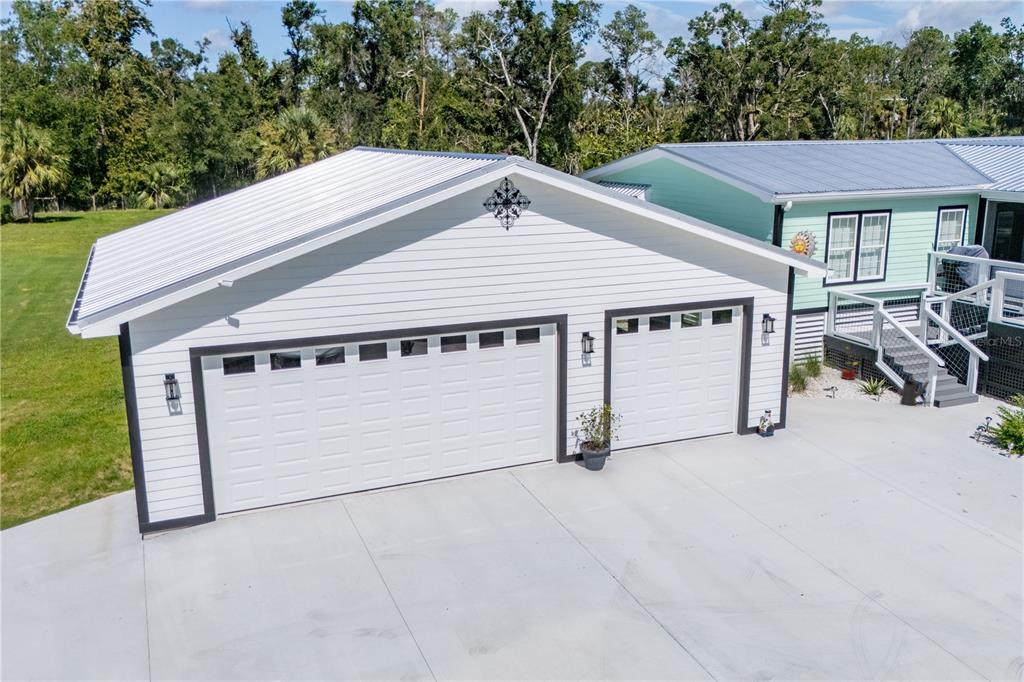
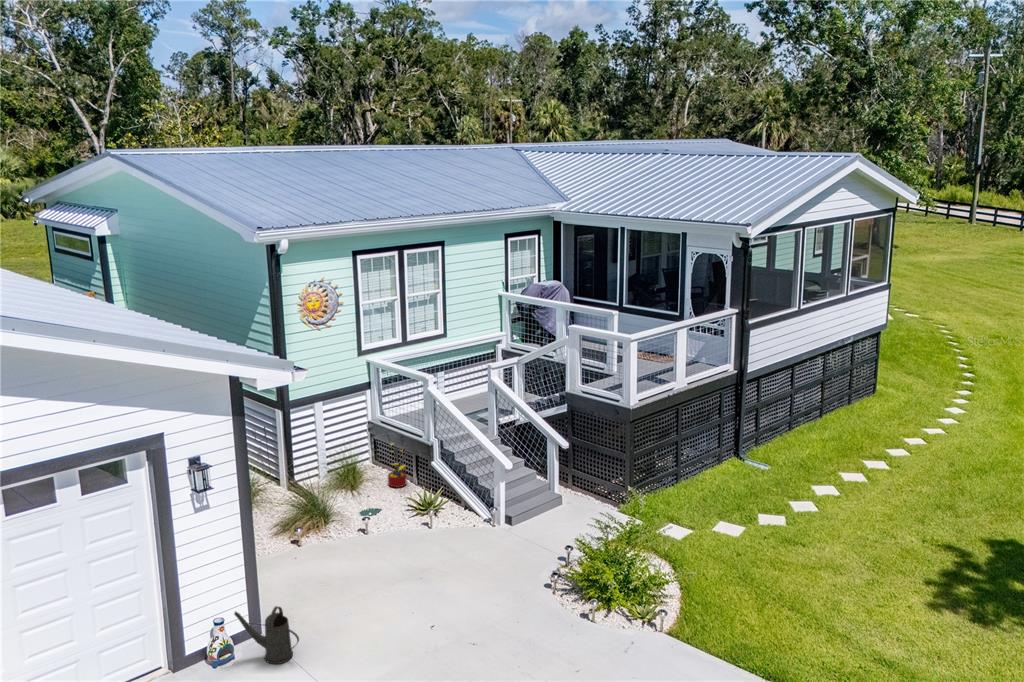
watering can: present [899,376,929,405] -> present [234,606,299,664]

